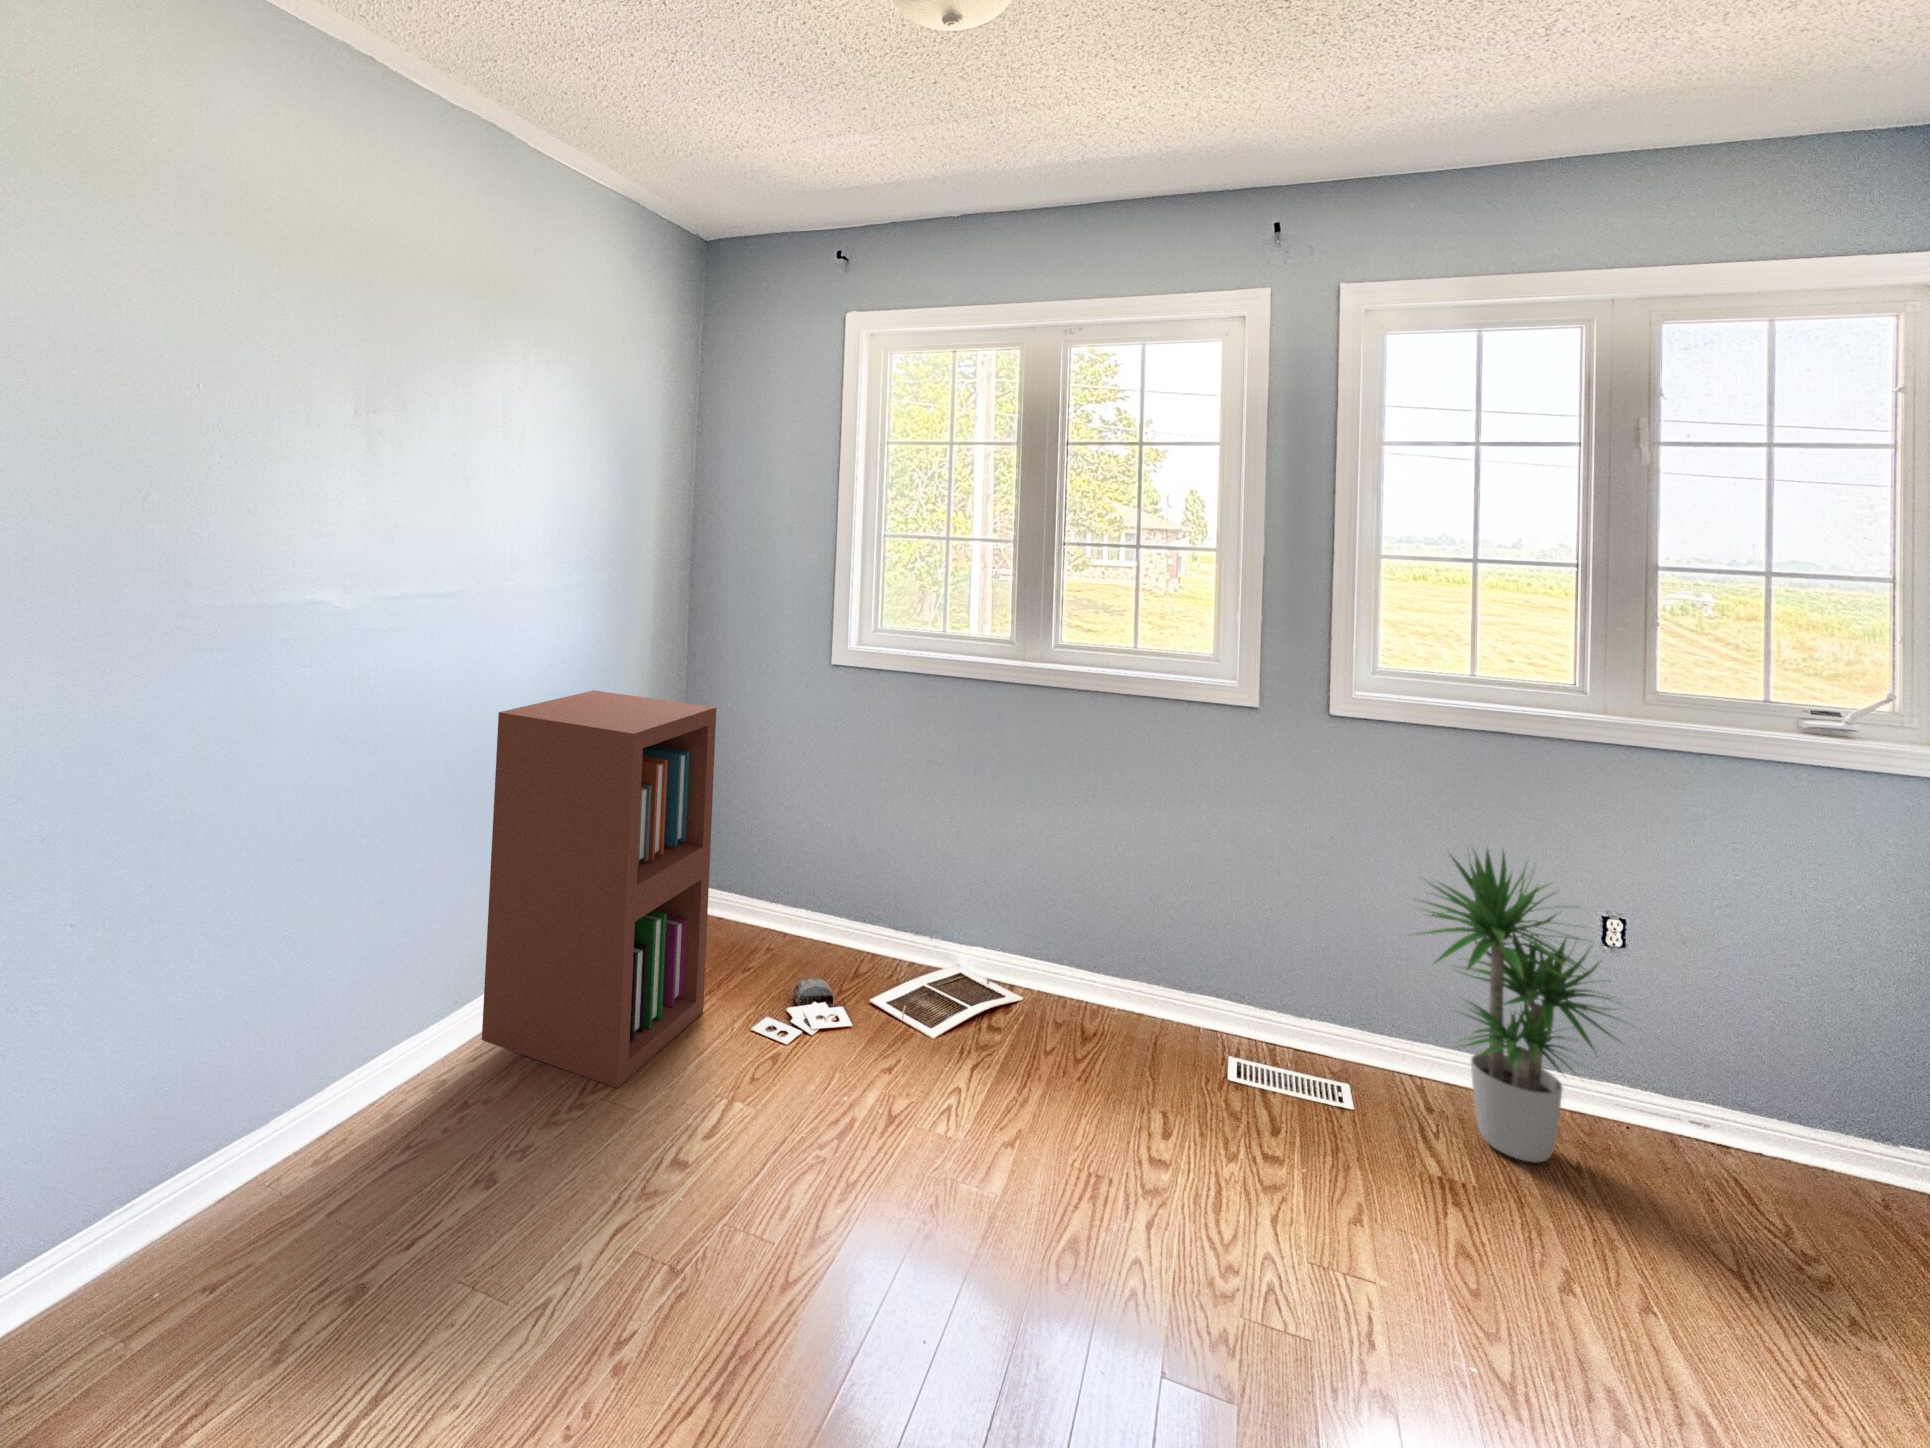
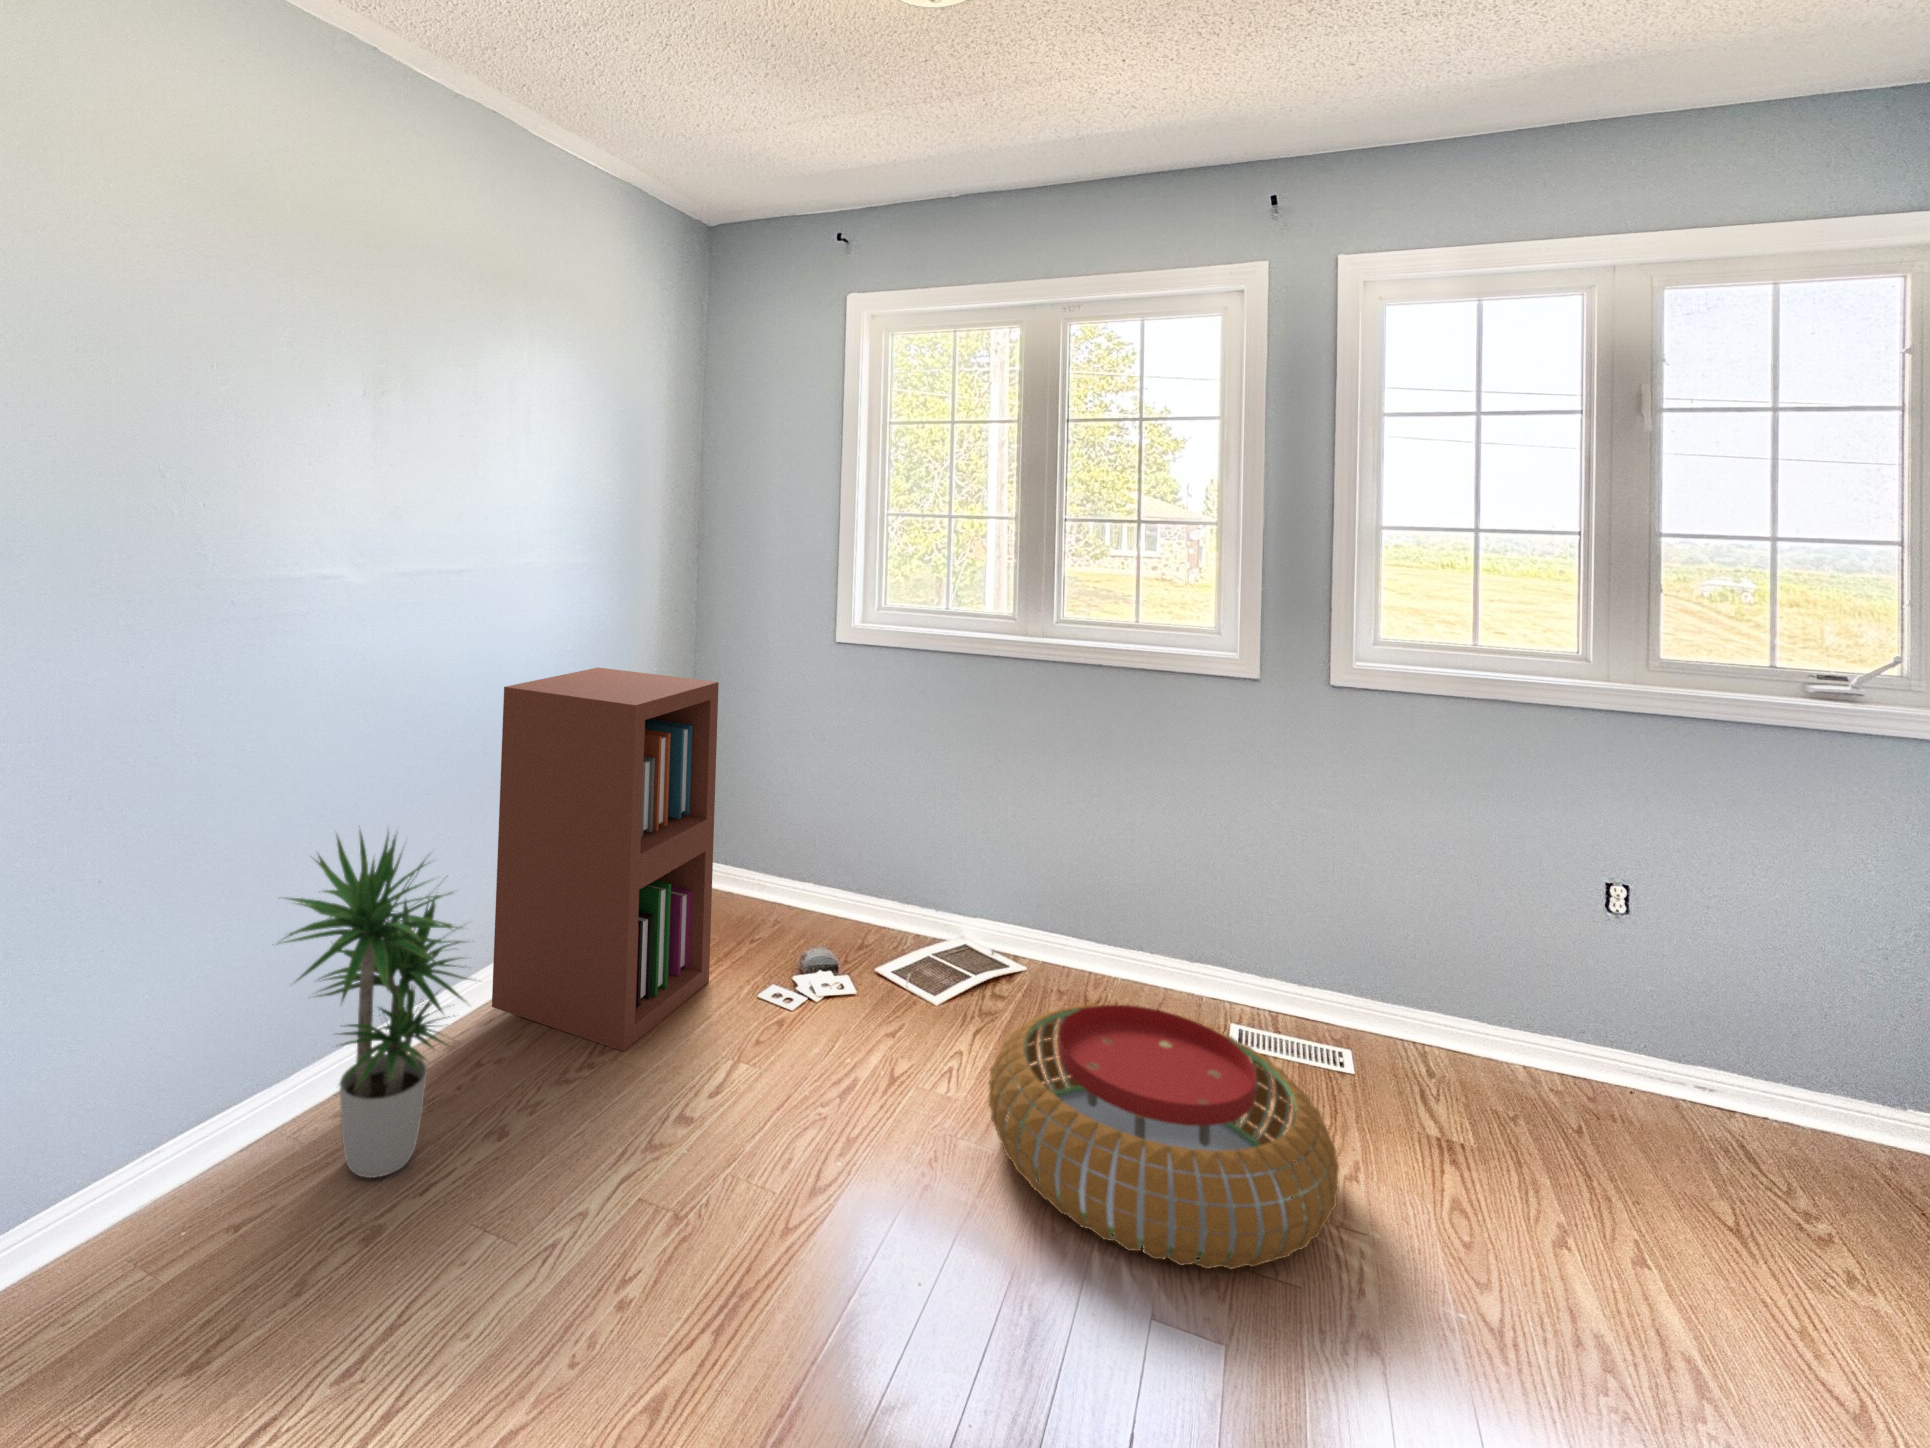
potted plant: present [1421,850,1619,1162] -> present [279,832,468,1178]
pouf: none [990,1040,1346,1323] -> present [988,1004,1339,1269]

